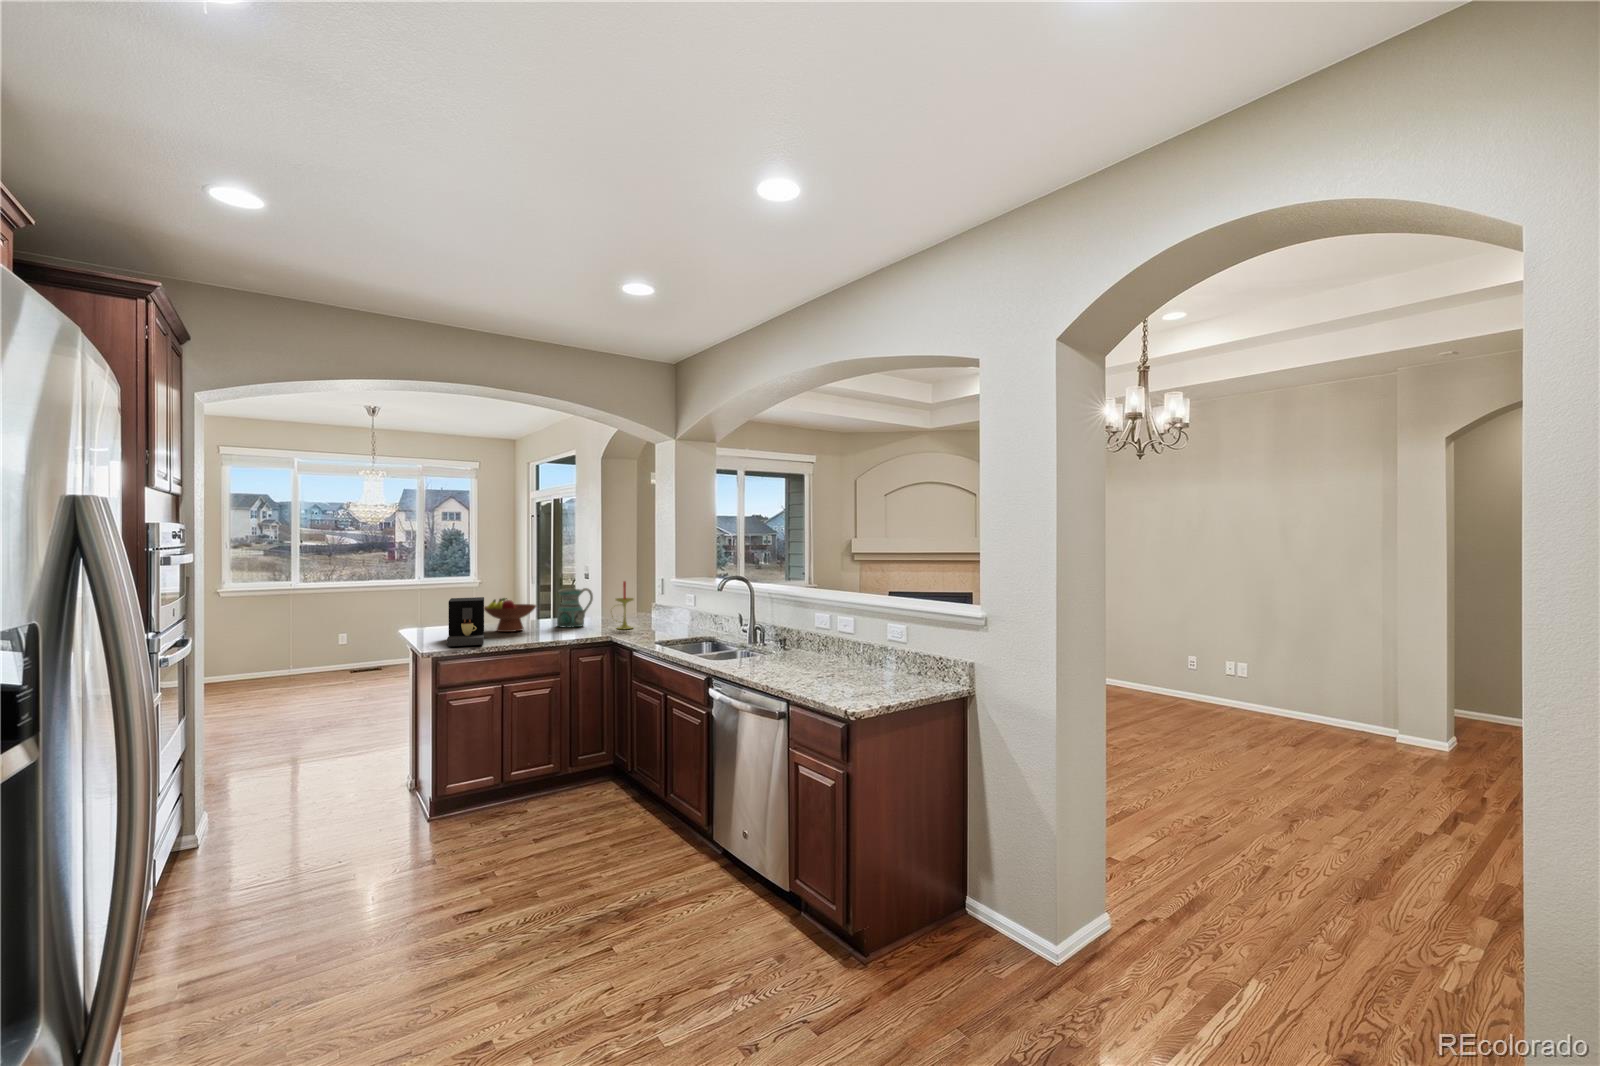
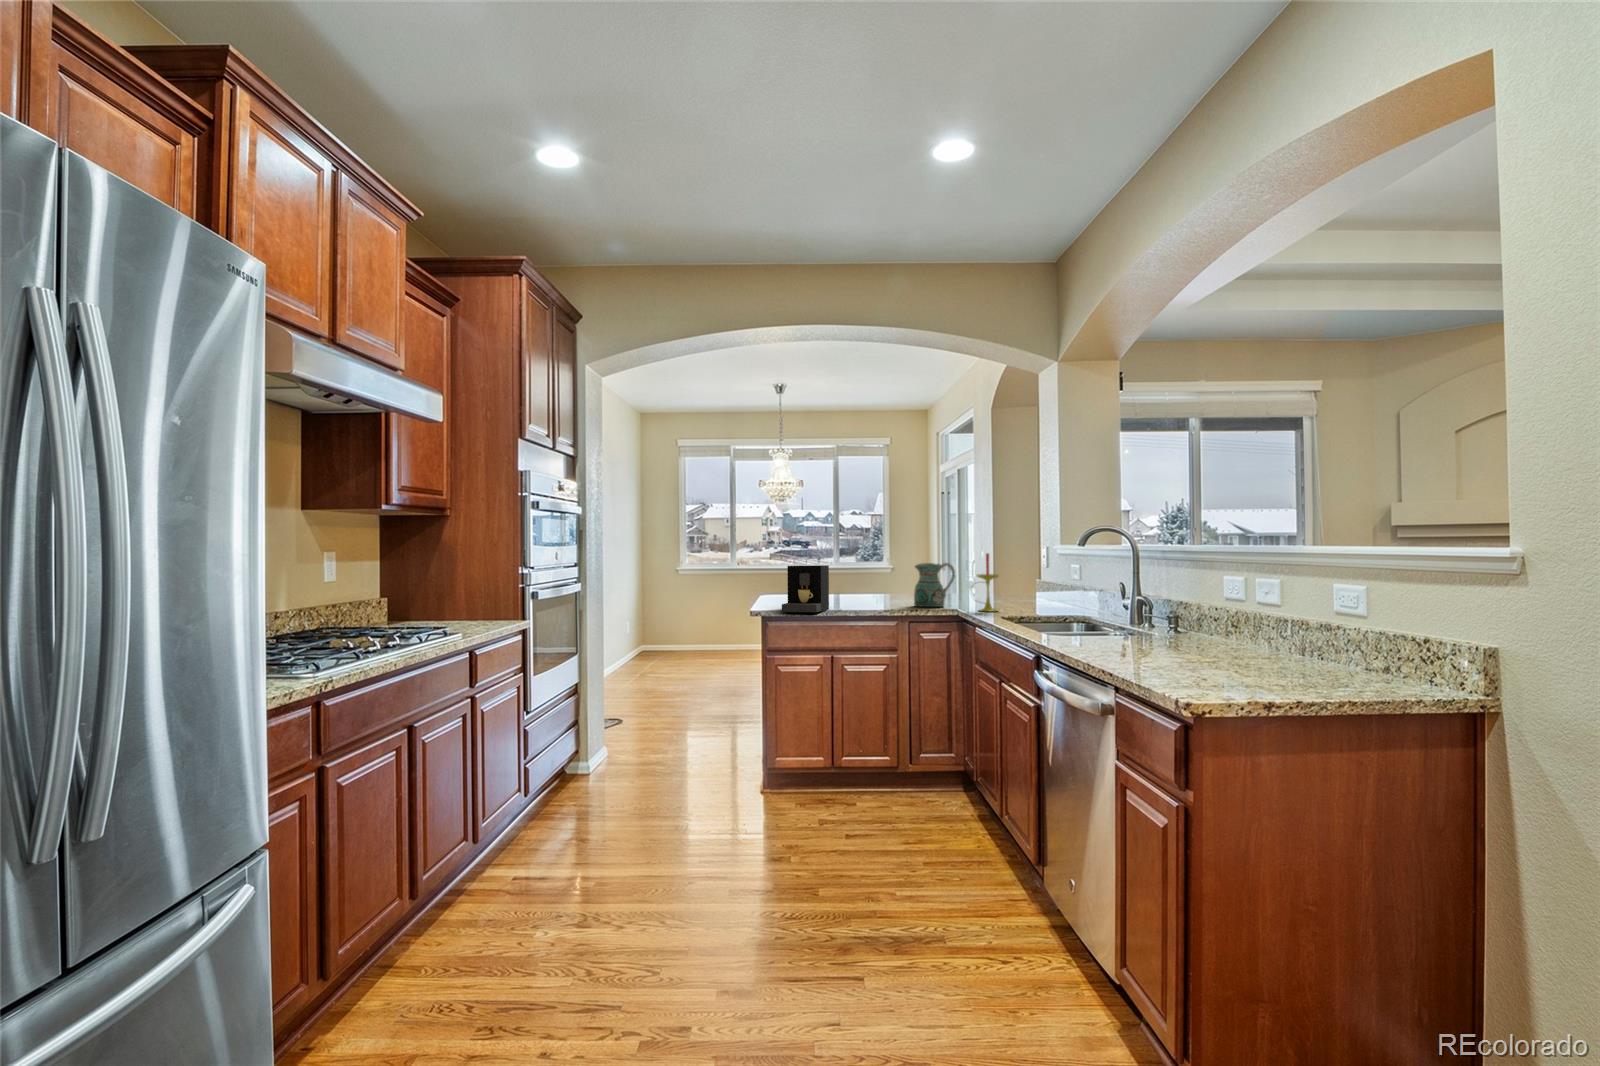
fruit bowl: present [484,598,537,632] -> none [833,569,889,606]

